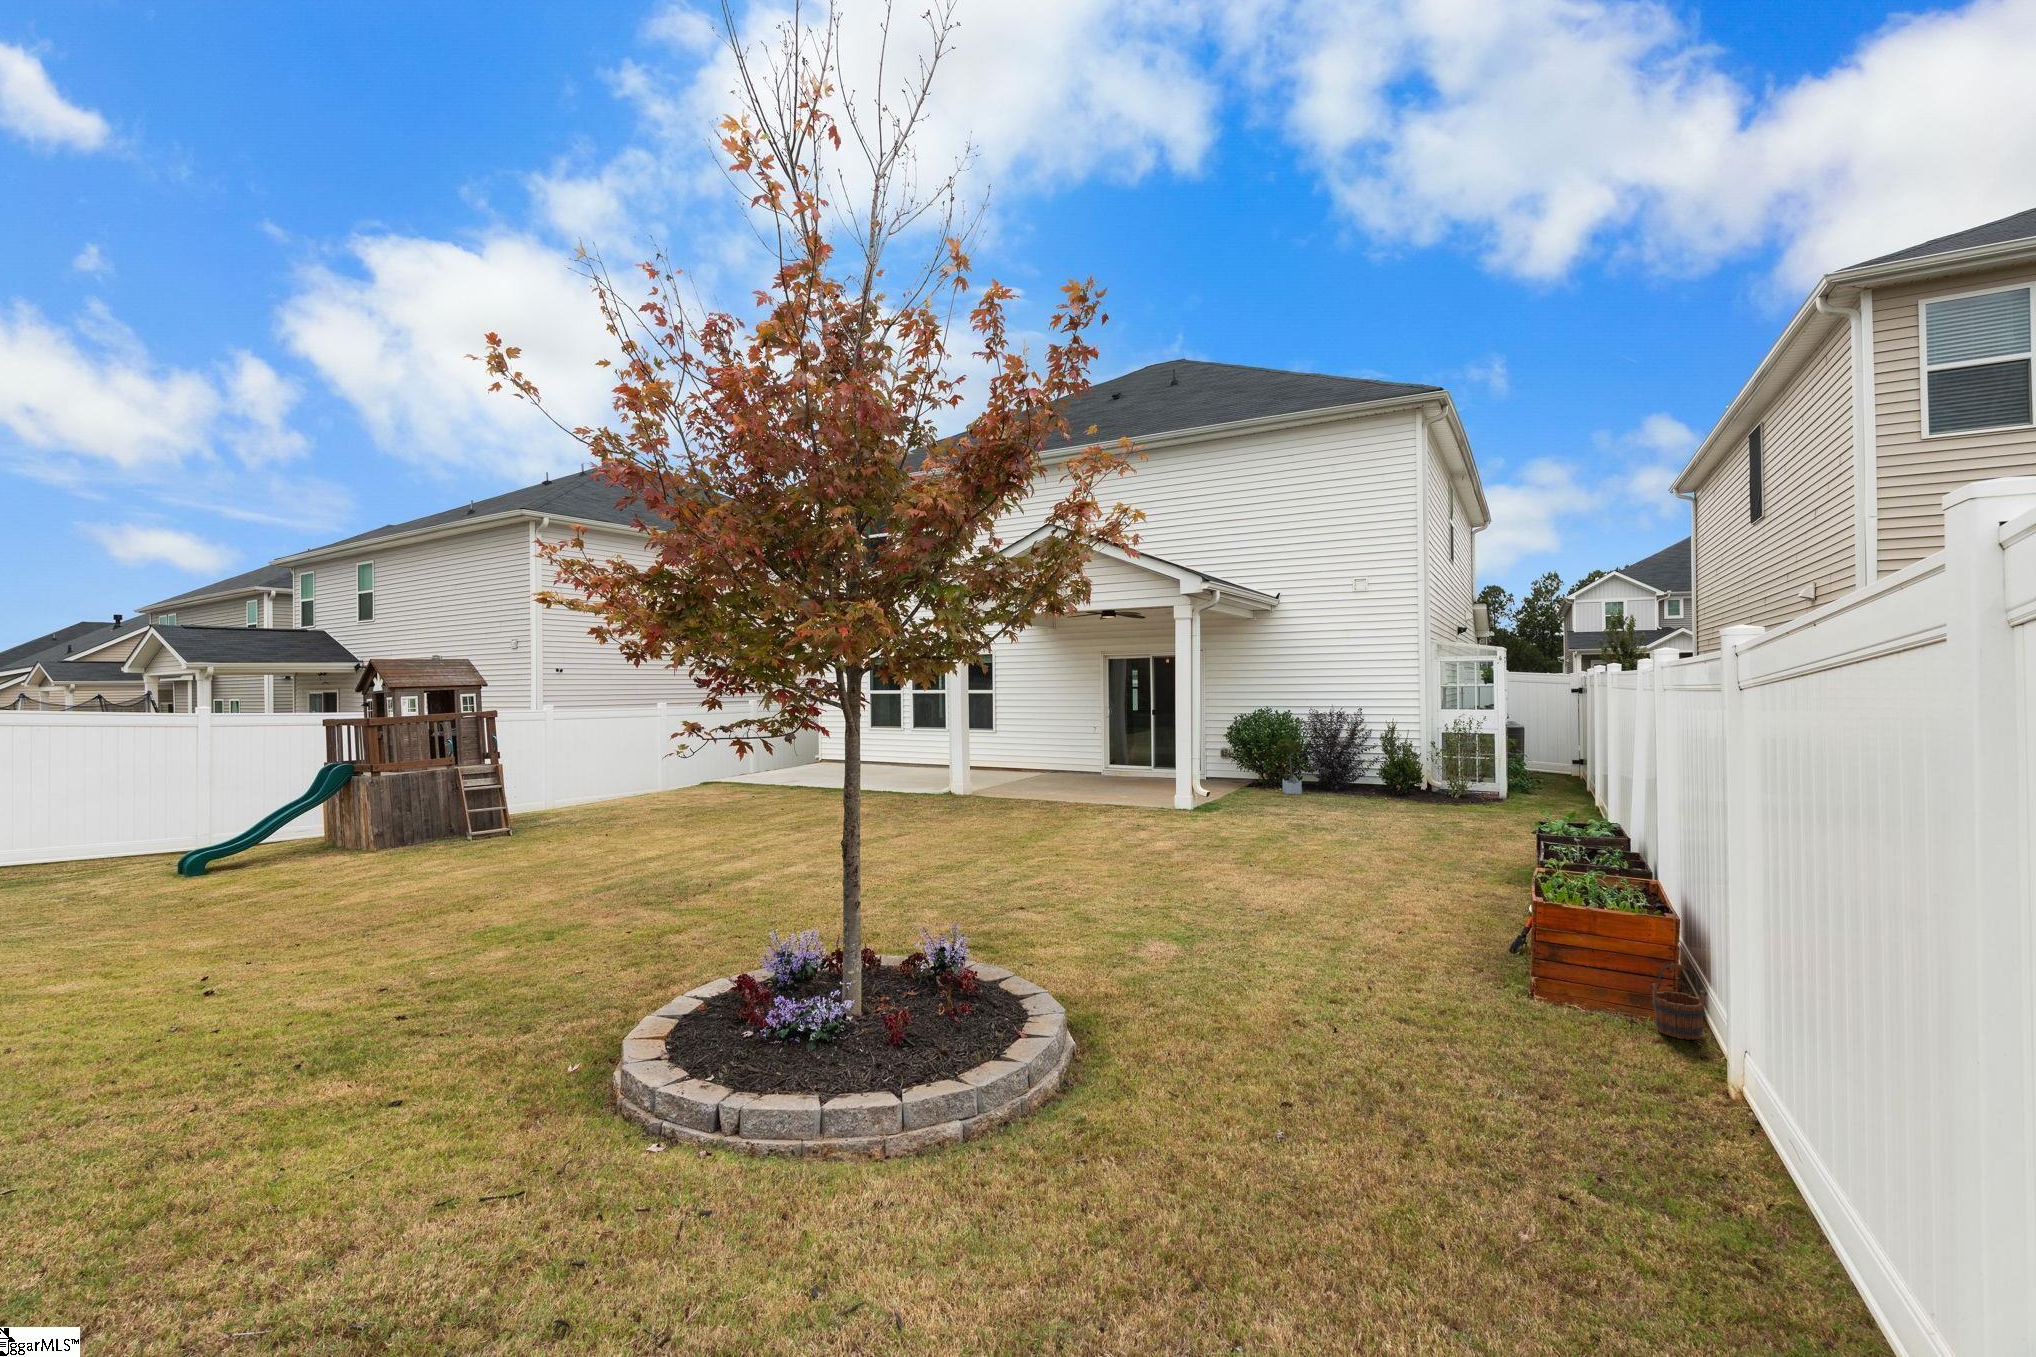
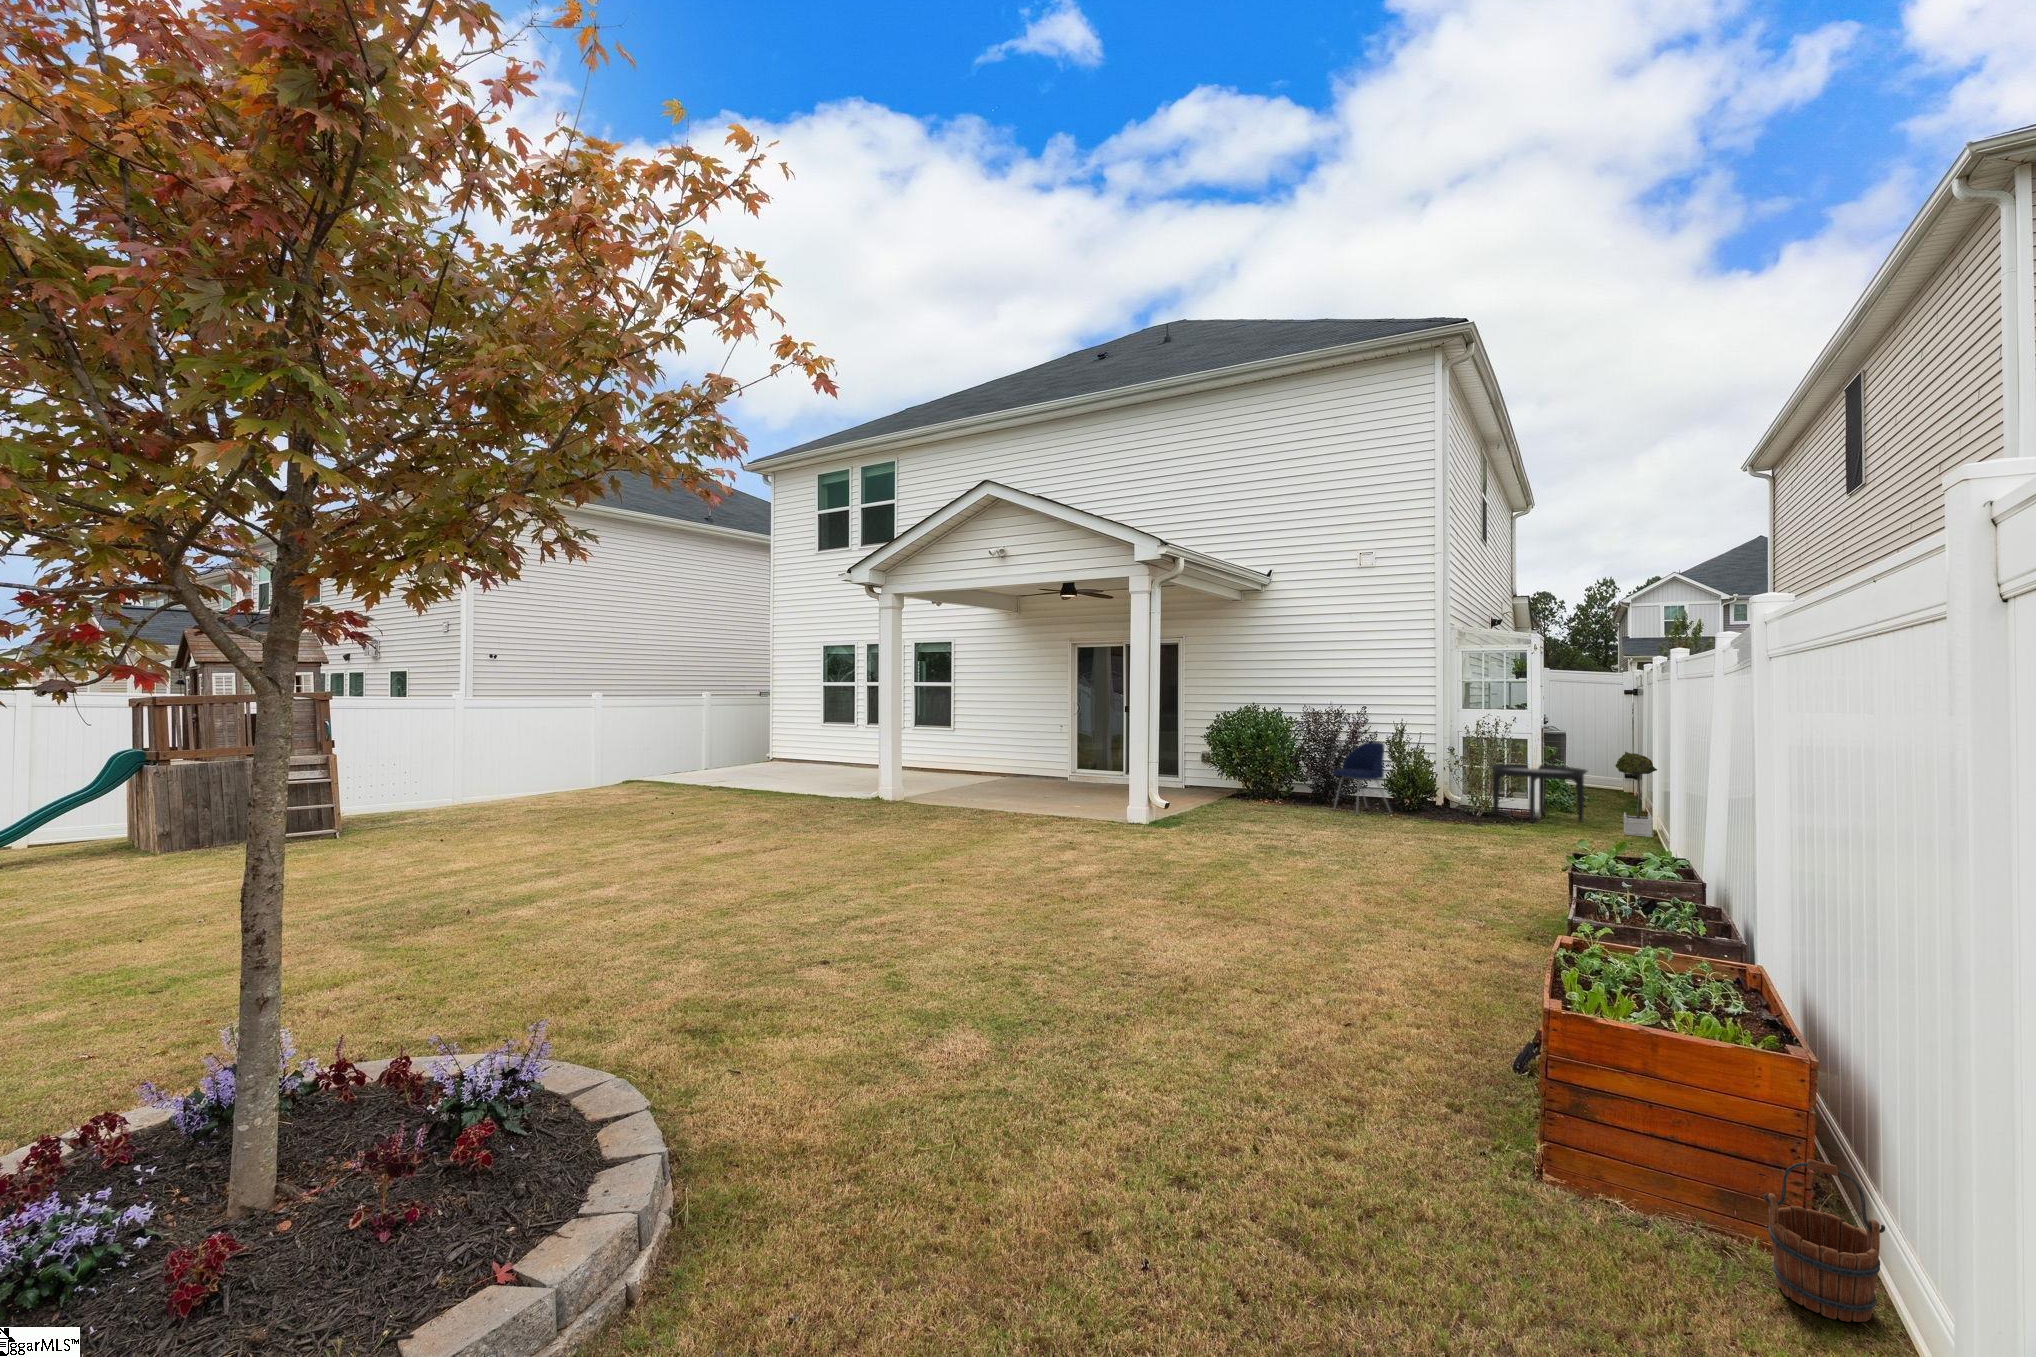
potted tree: present [1277,738,1302,794] -> present [1615,751,1657,837]
chair: none [1338,738,1387,798] -> present [1333,742,1391,814]
round table: none [1465,754,1545,802] -> present [1490,764,1587,823]

